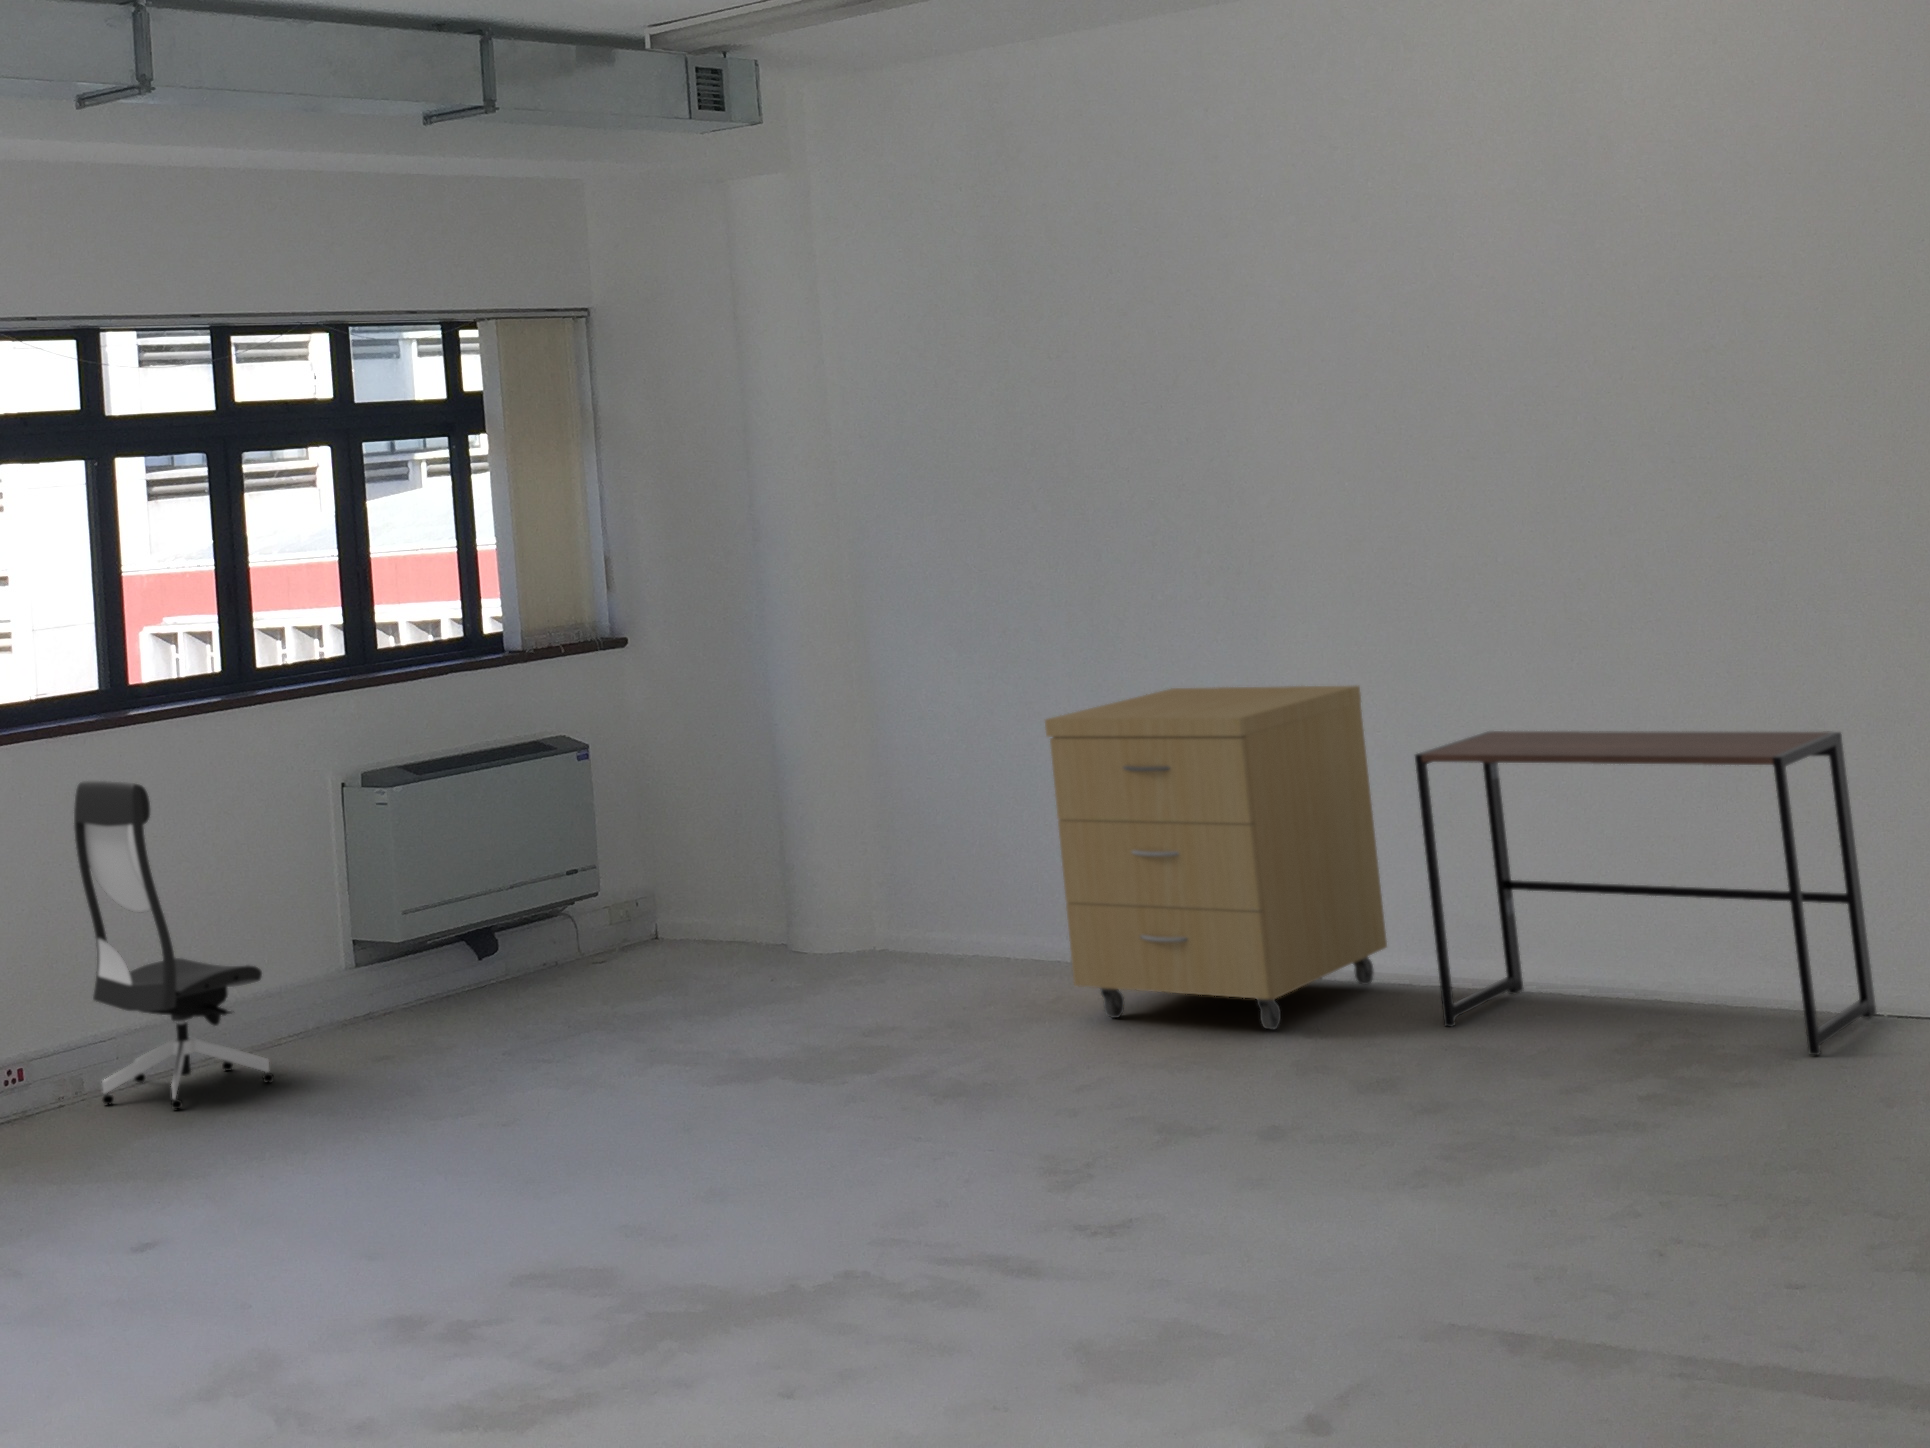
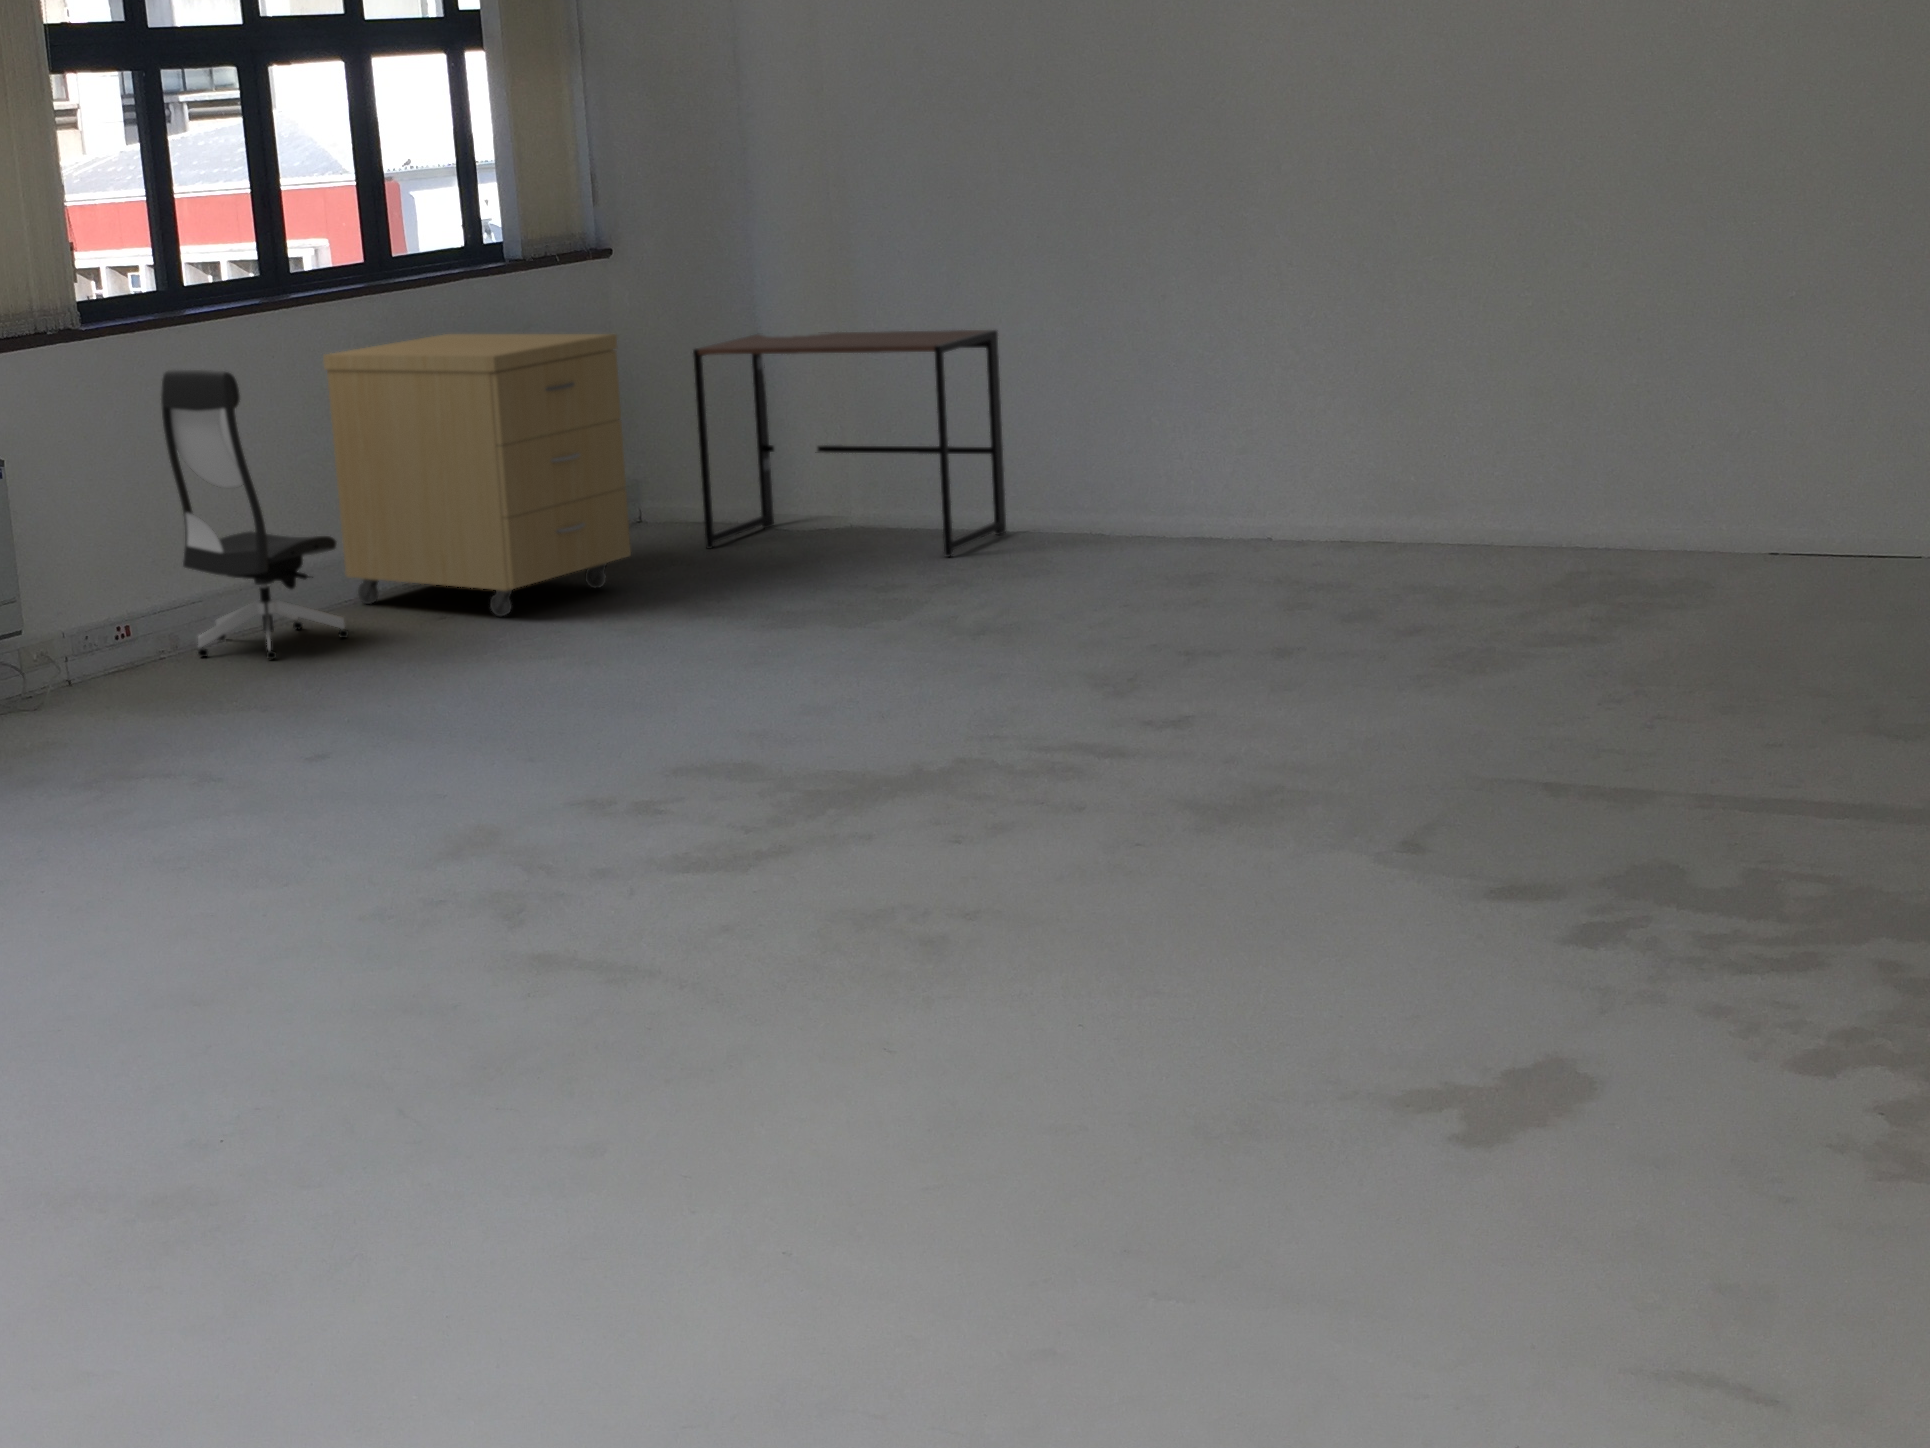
storage cabinet: present [1045,686,1387,1029] -> present [323,334,631,616]
desk: present [1415,731,1876,1055] -> present [693,330,1006,557]

